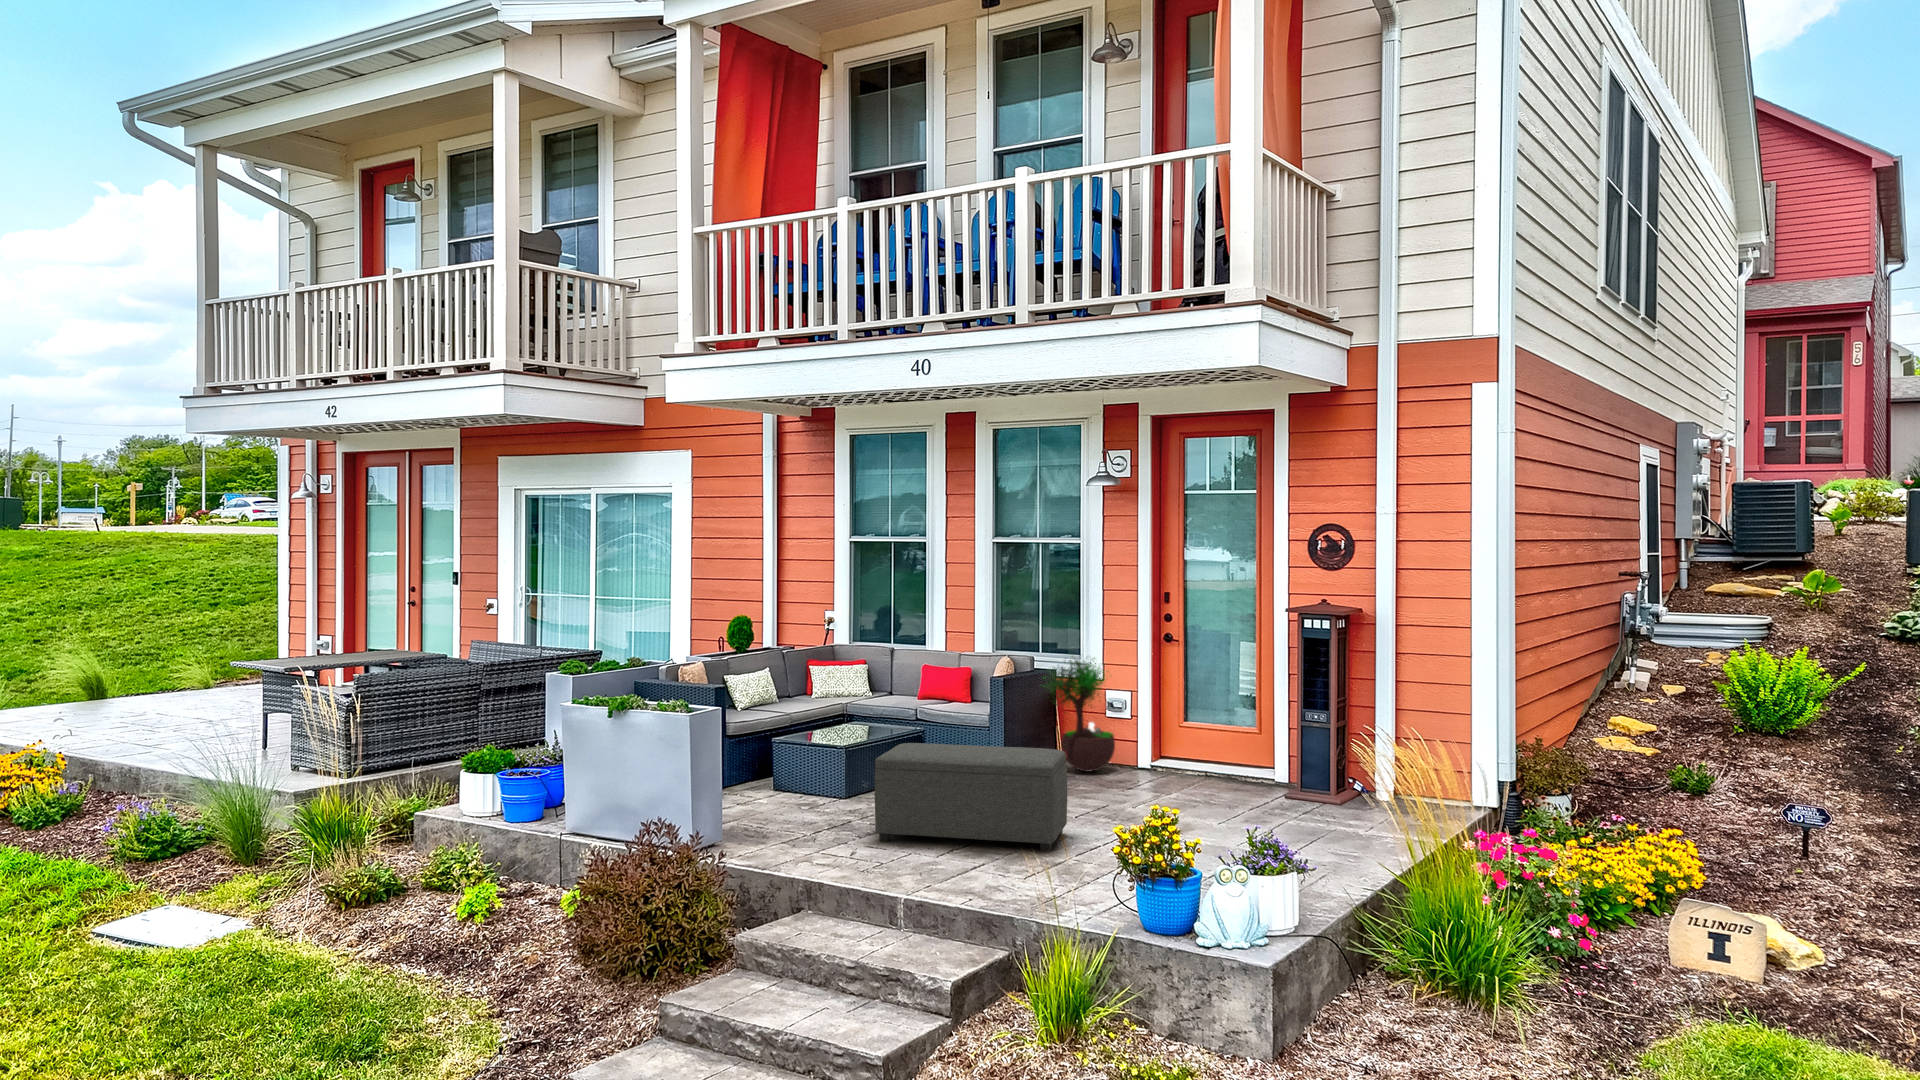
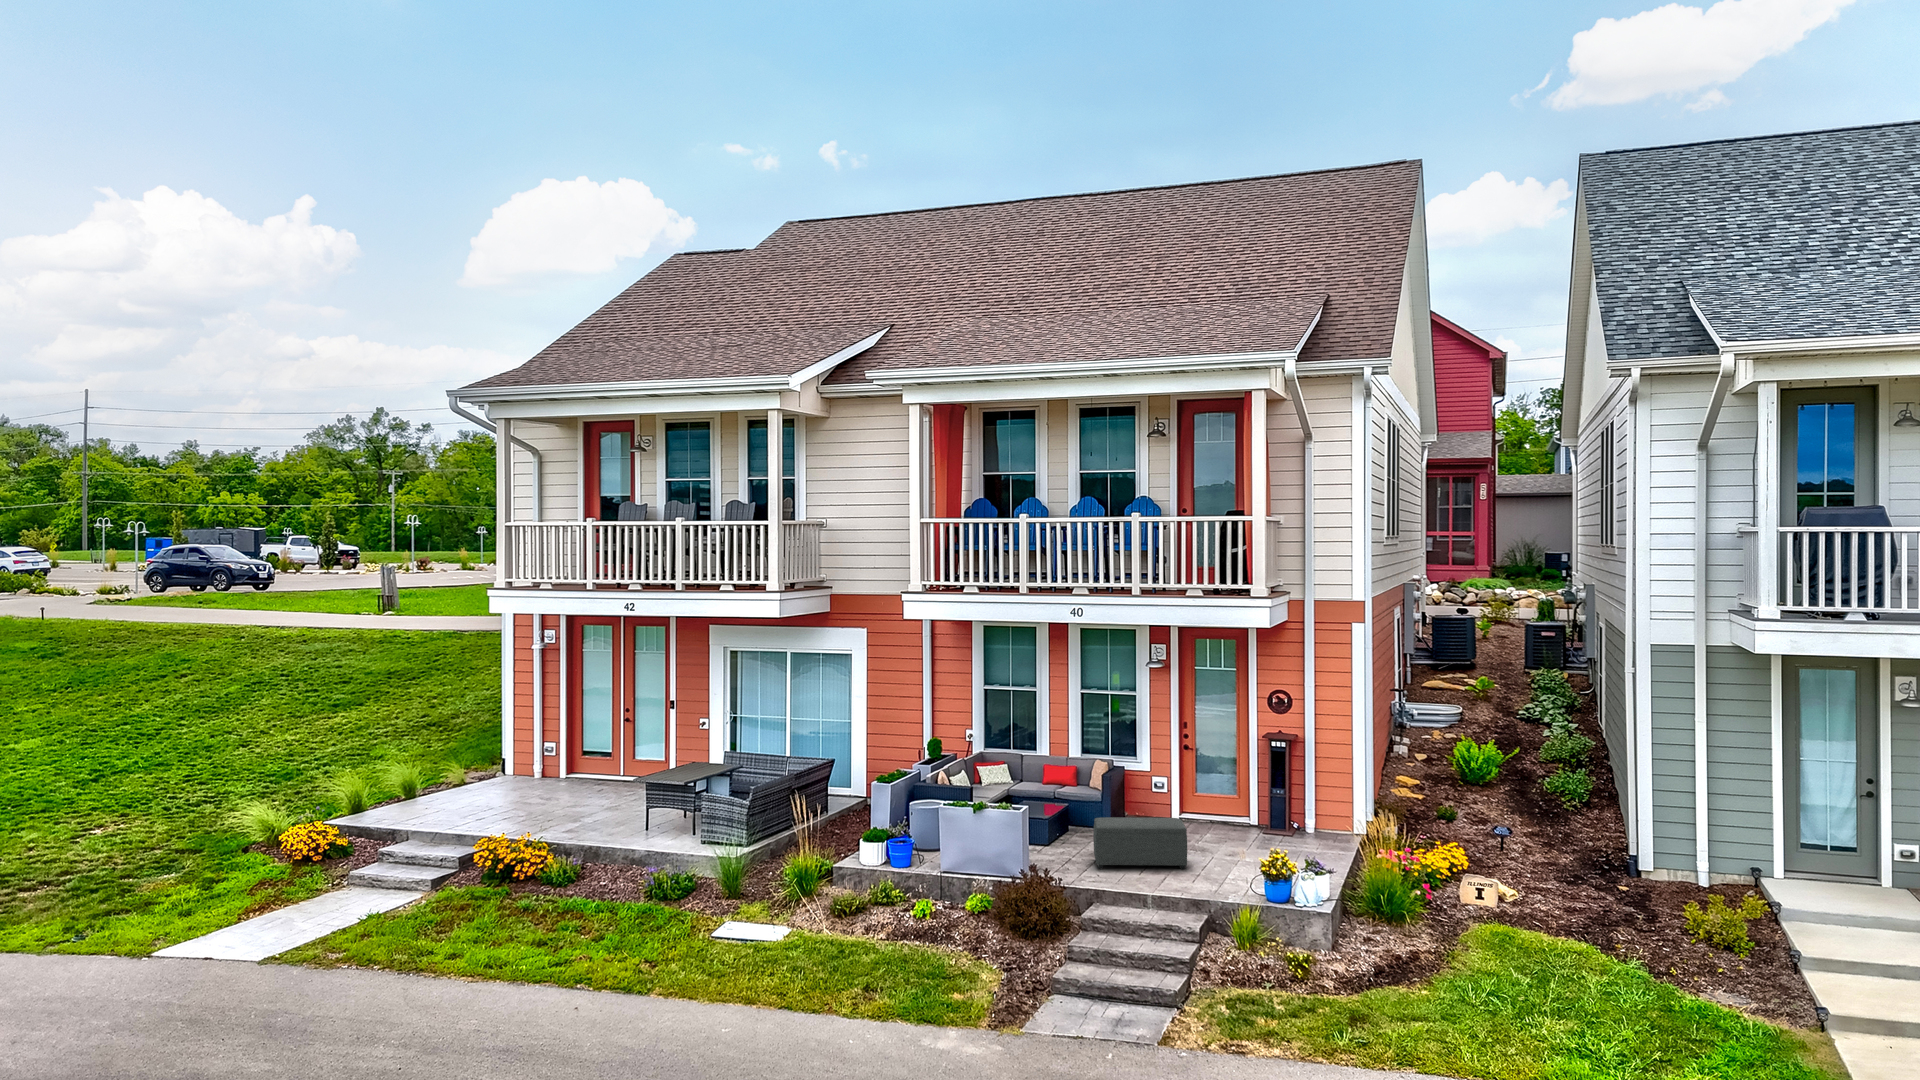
potted tree: present [1041,656,1115,772] -> none [1123,754,1163,822]

